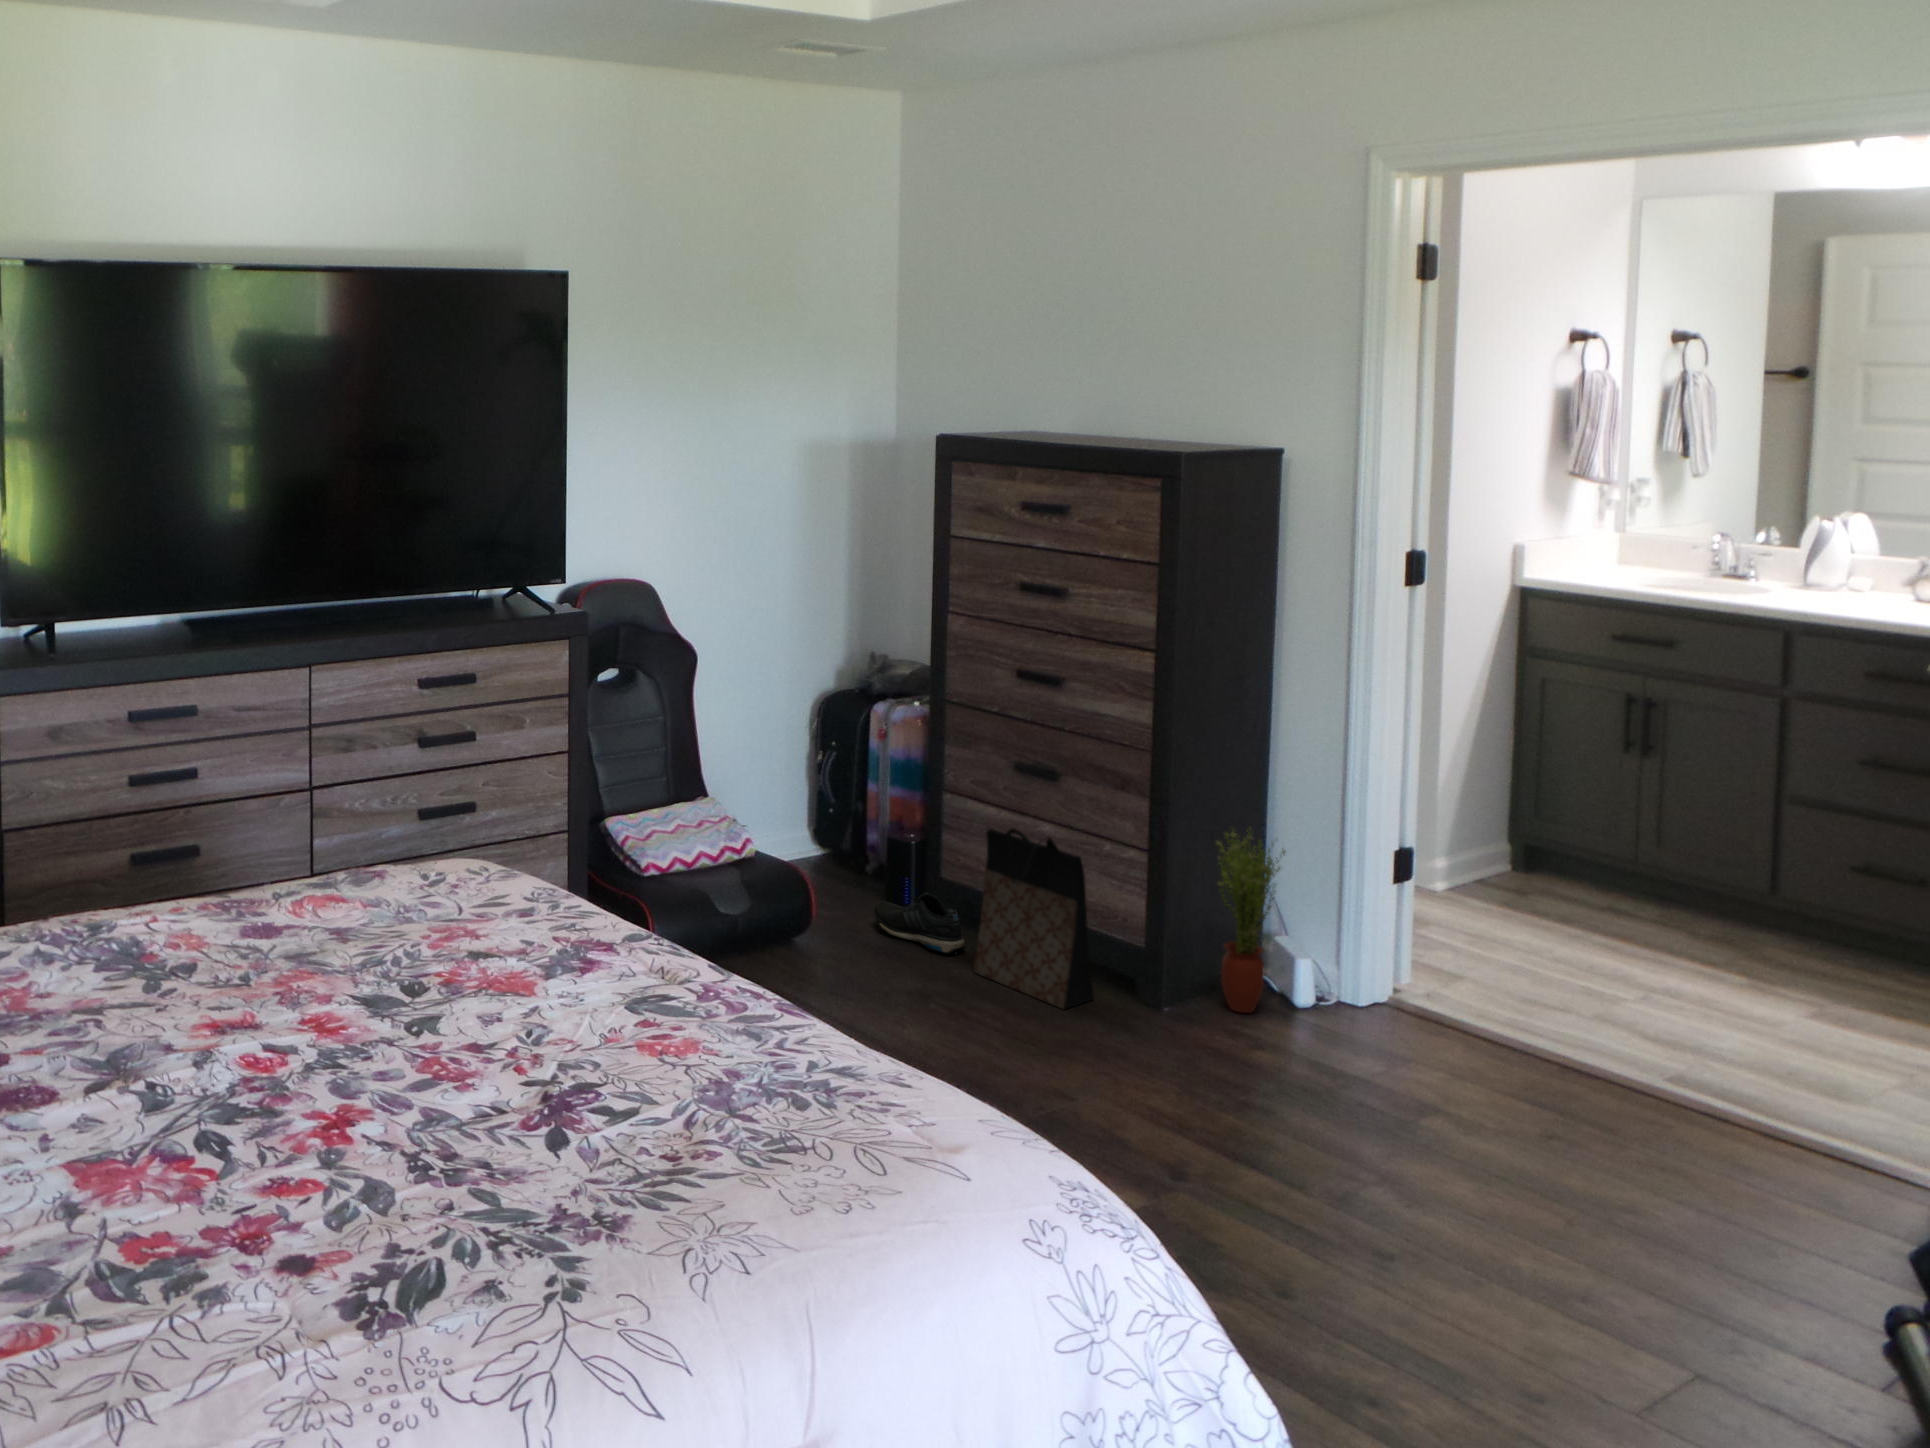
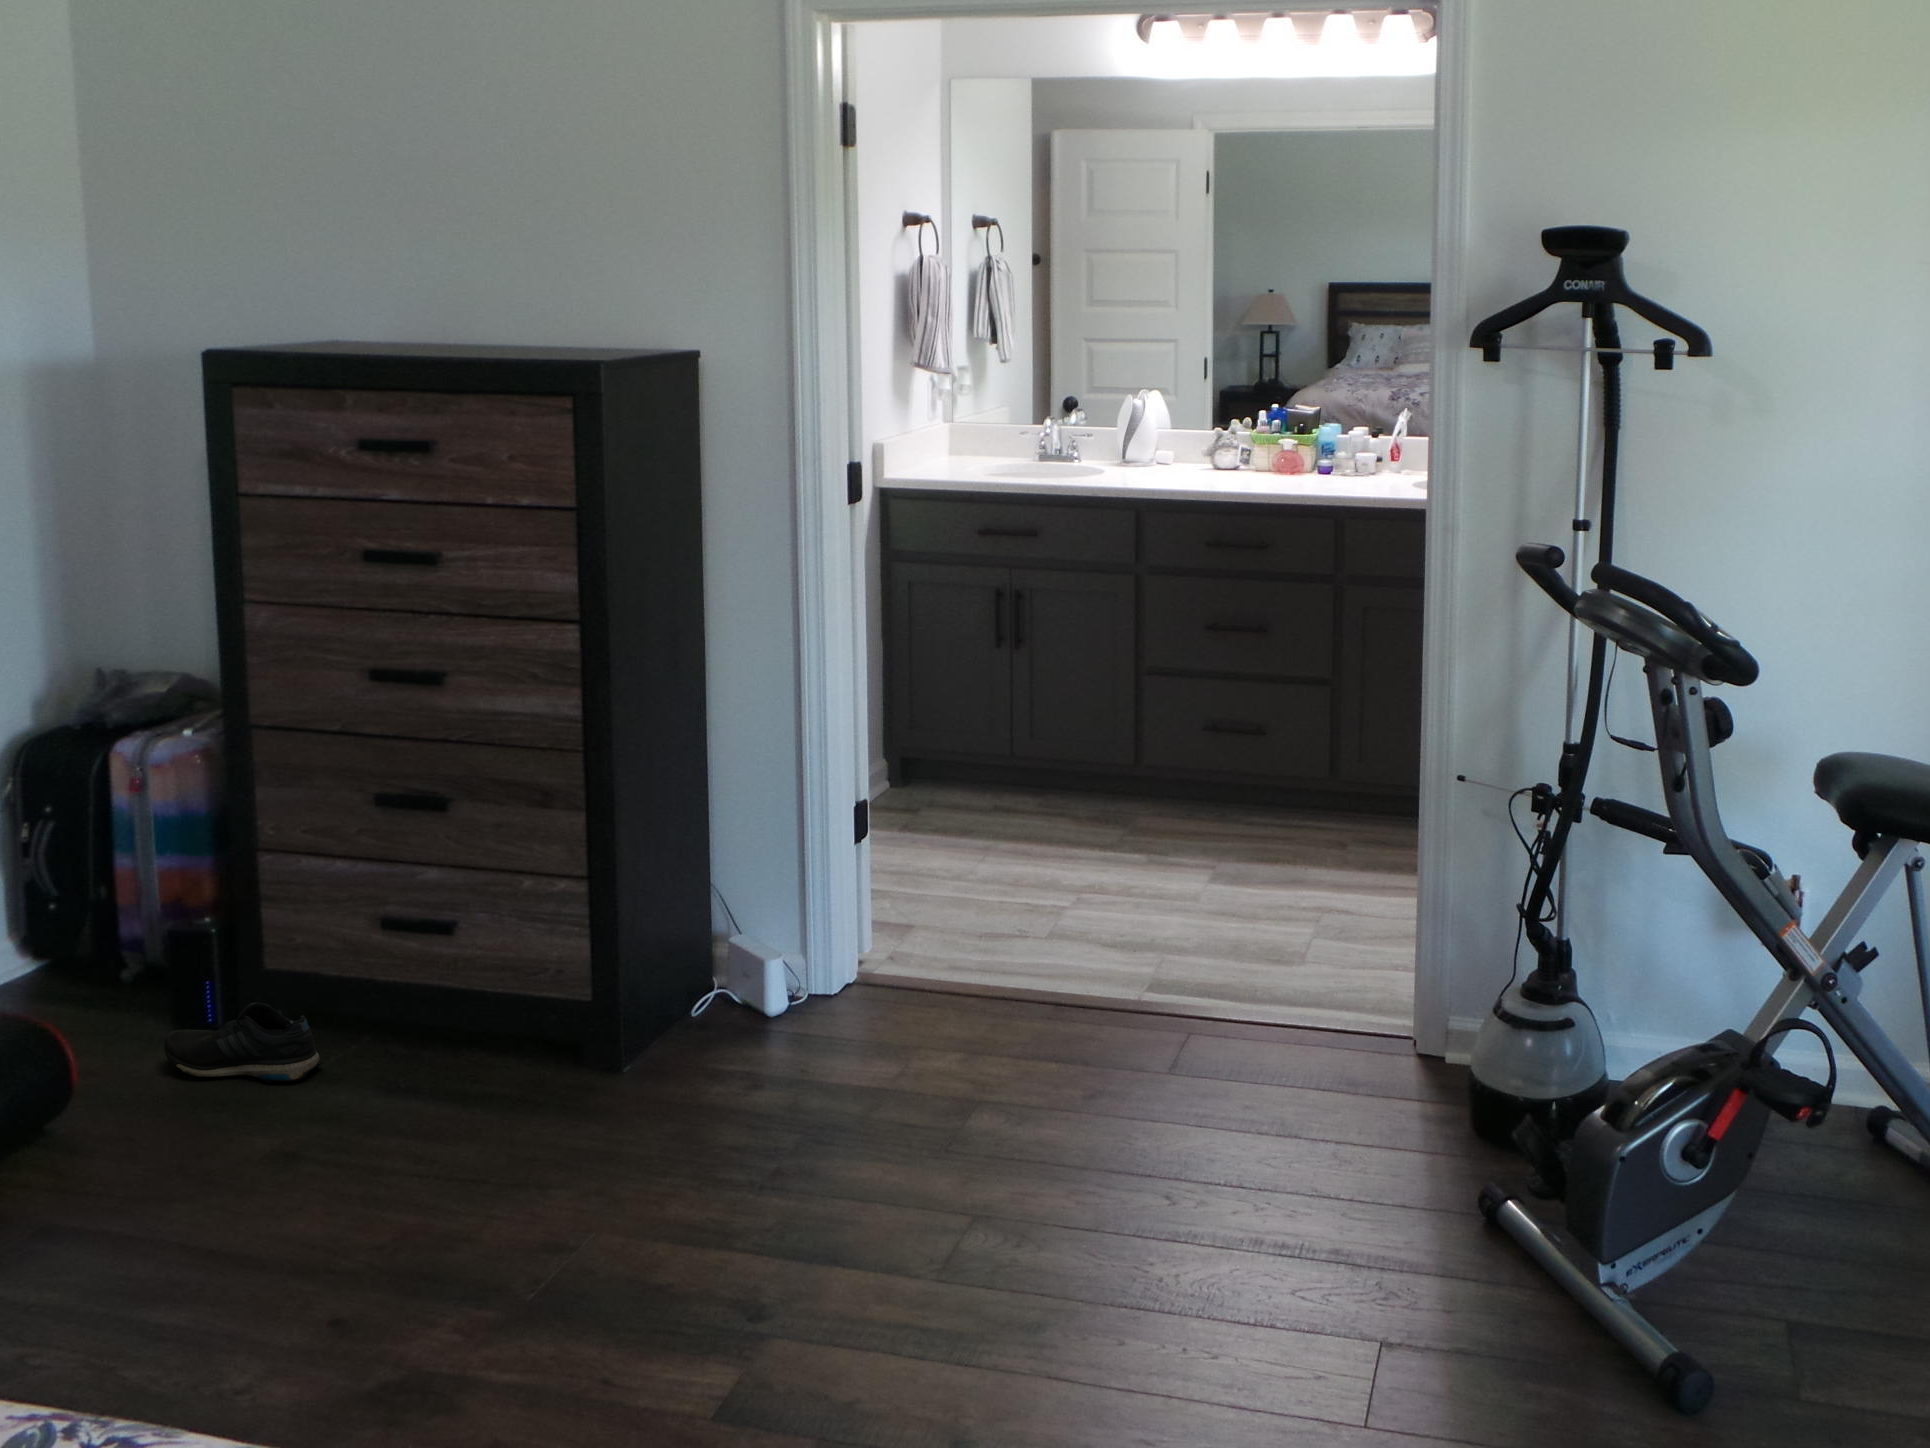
bag: present [973,828,1094,1009] -> none [346,885,529,1111]
potted plant: present [1217,831,1285,1013] -> none [668,815,750,1042]

